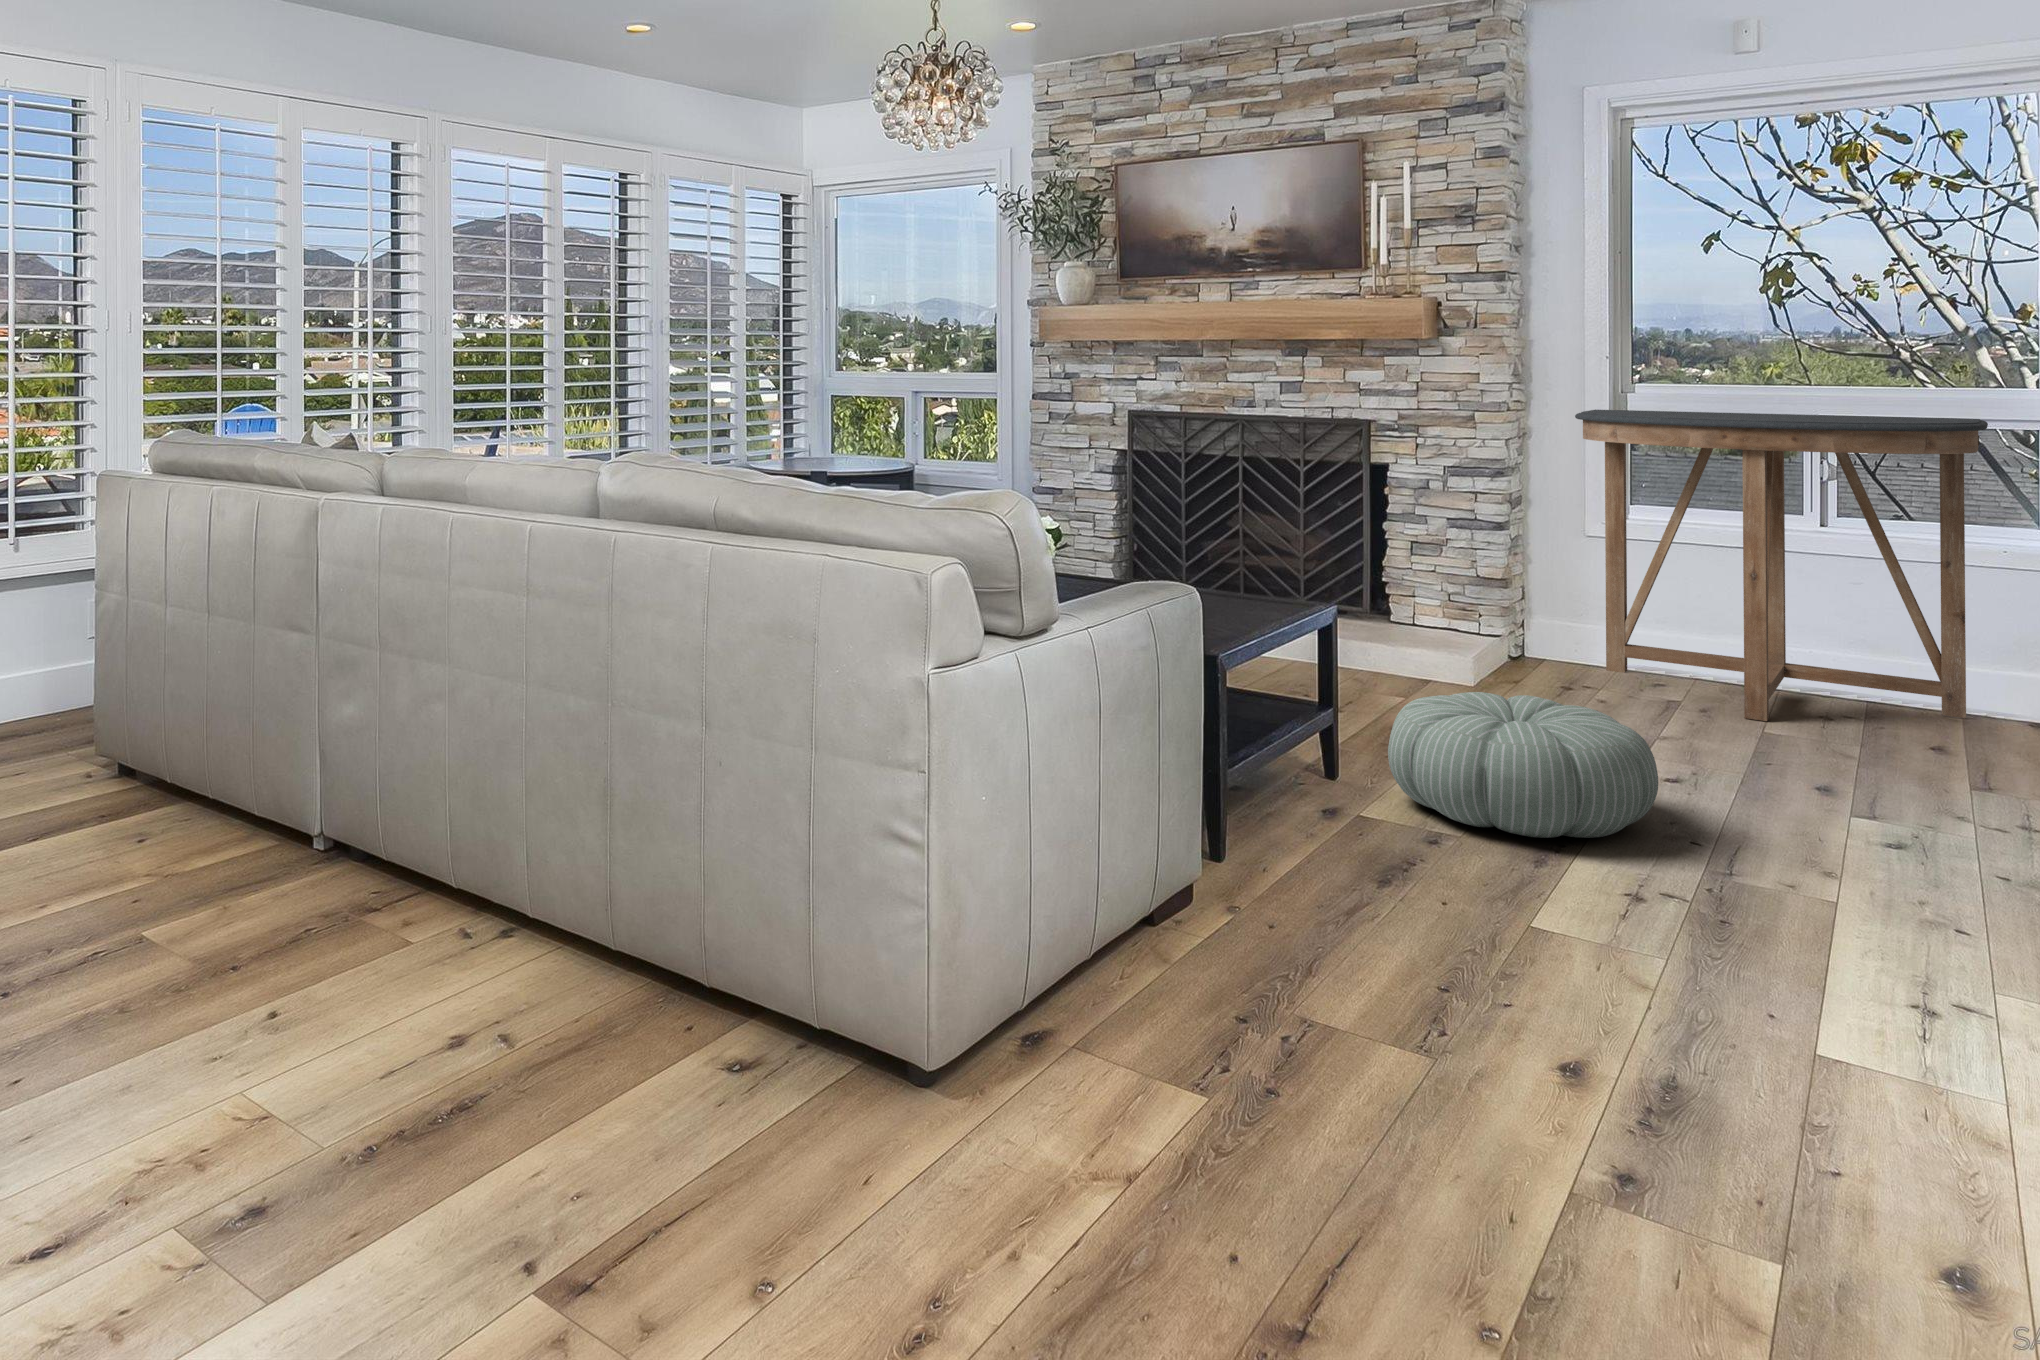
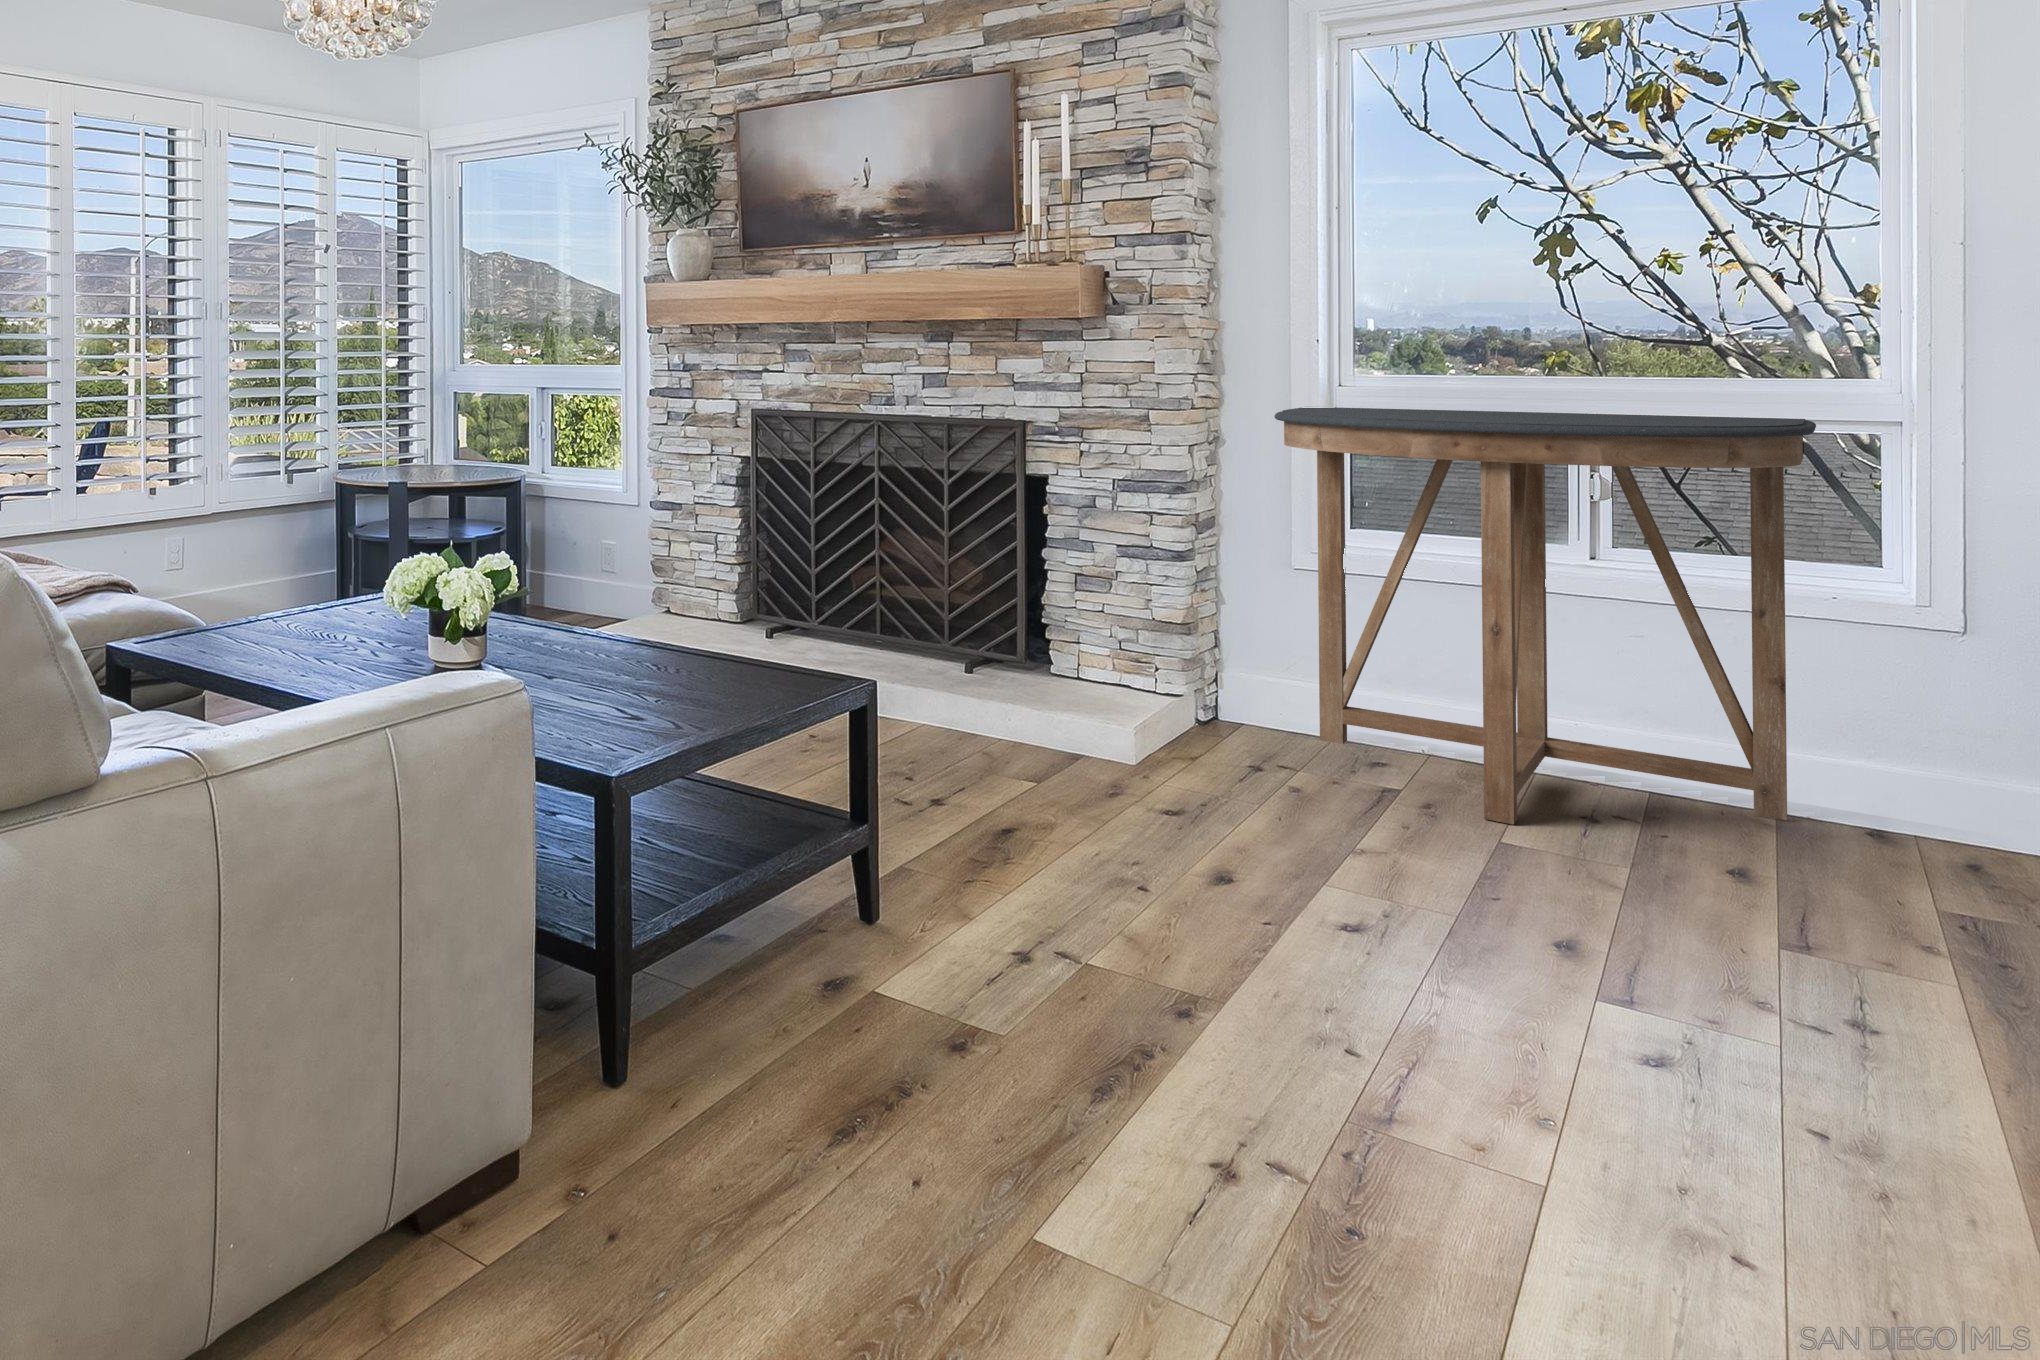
pouf: present [1388,692,1658,838] -> none [940,809,1313,1049]

